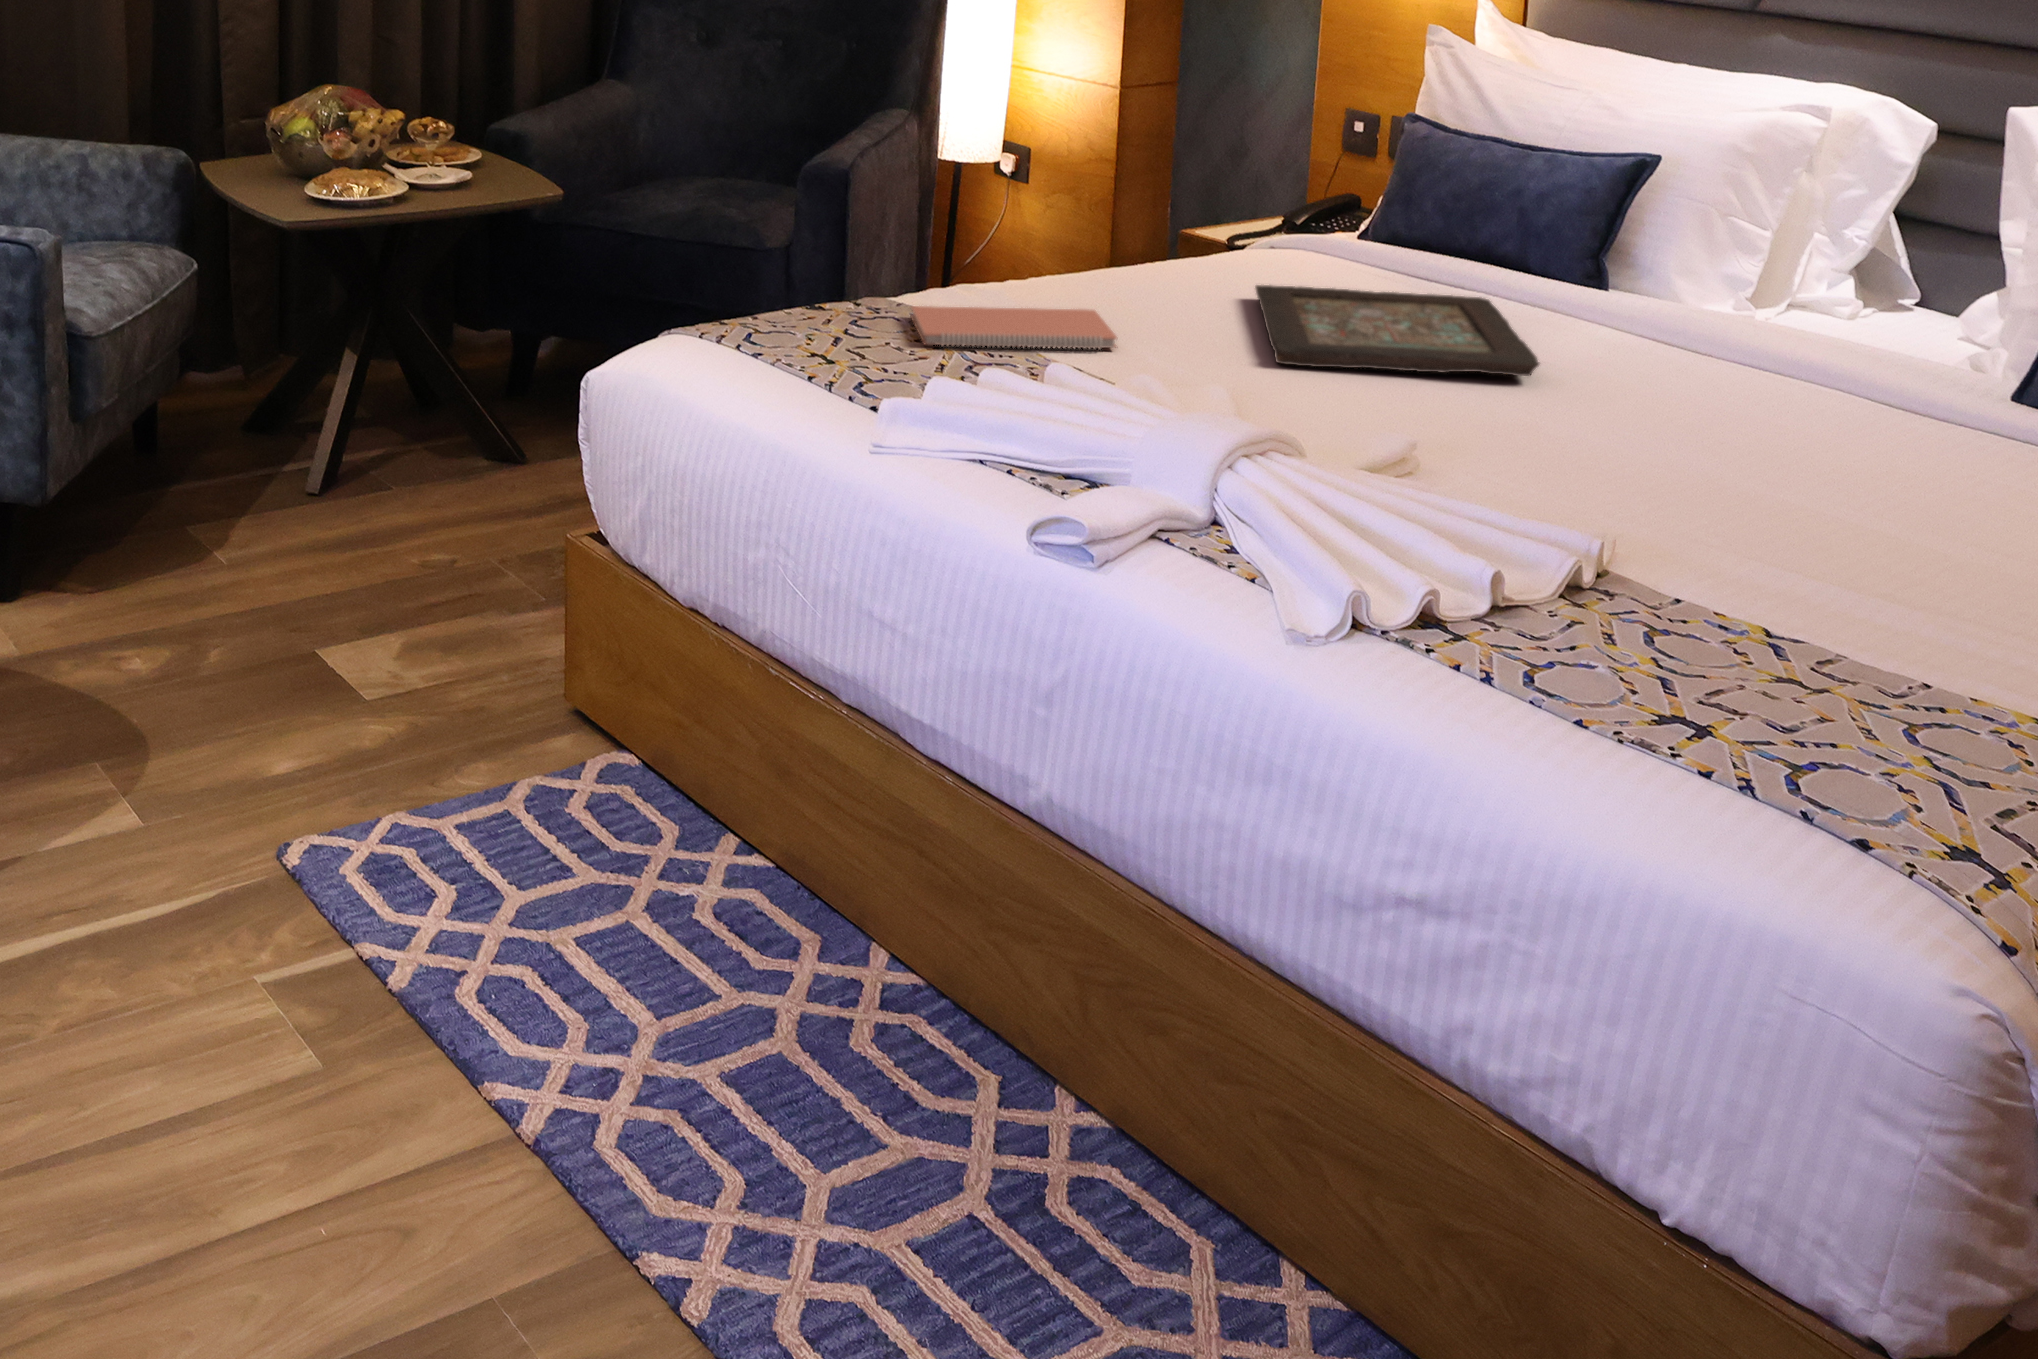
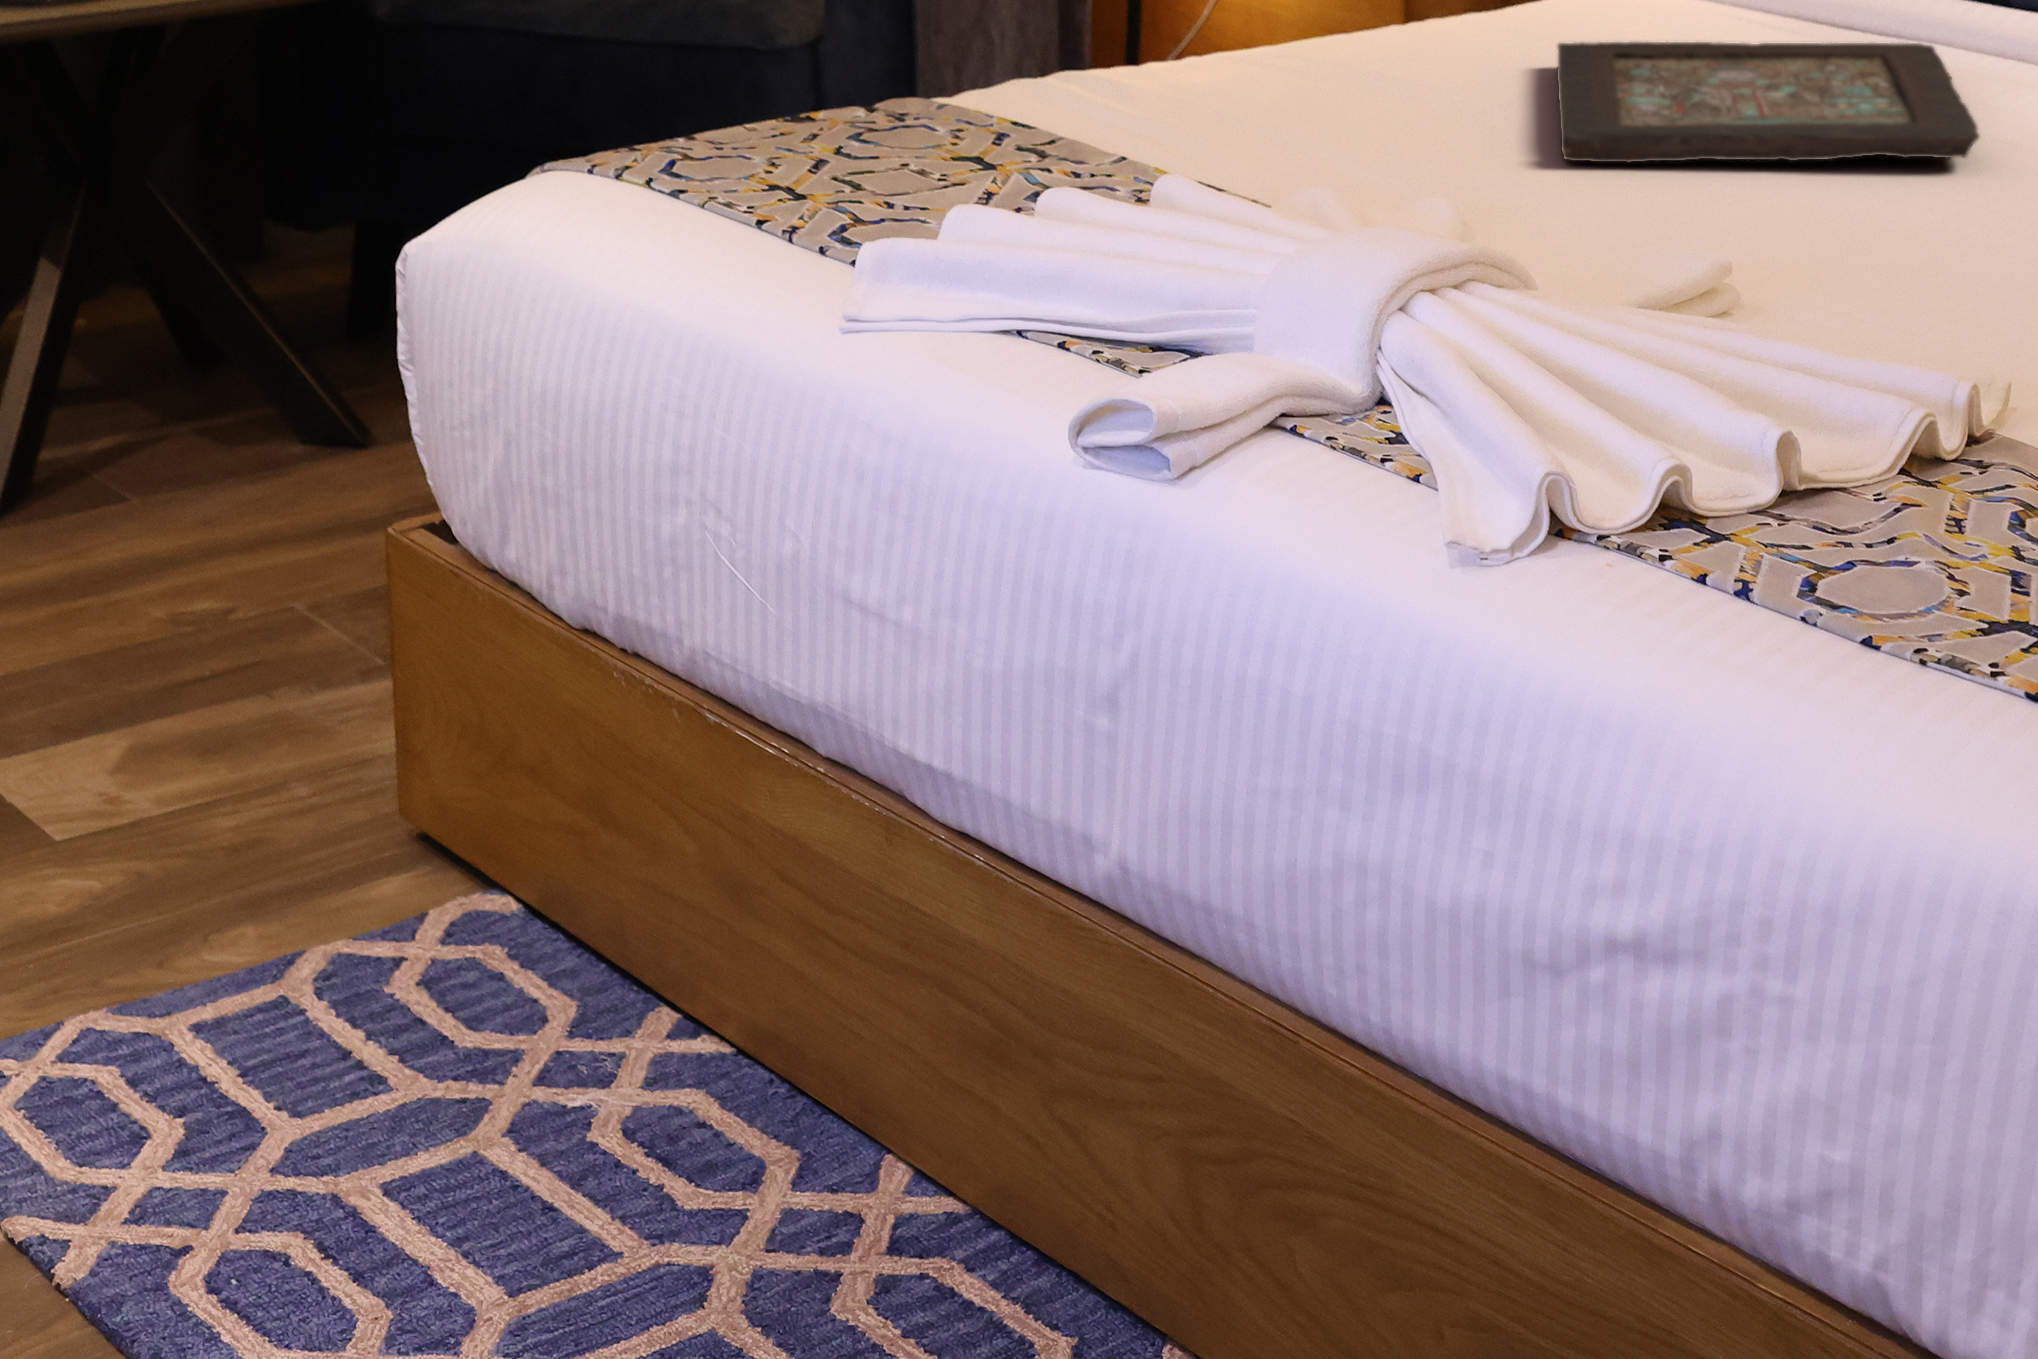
notebook: present [911,306,1117,349] -> none [971,94,1307,165]

